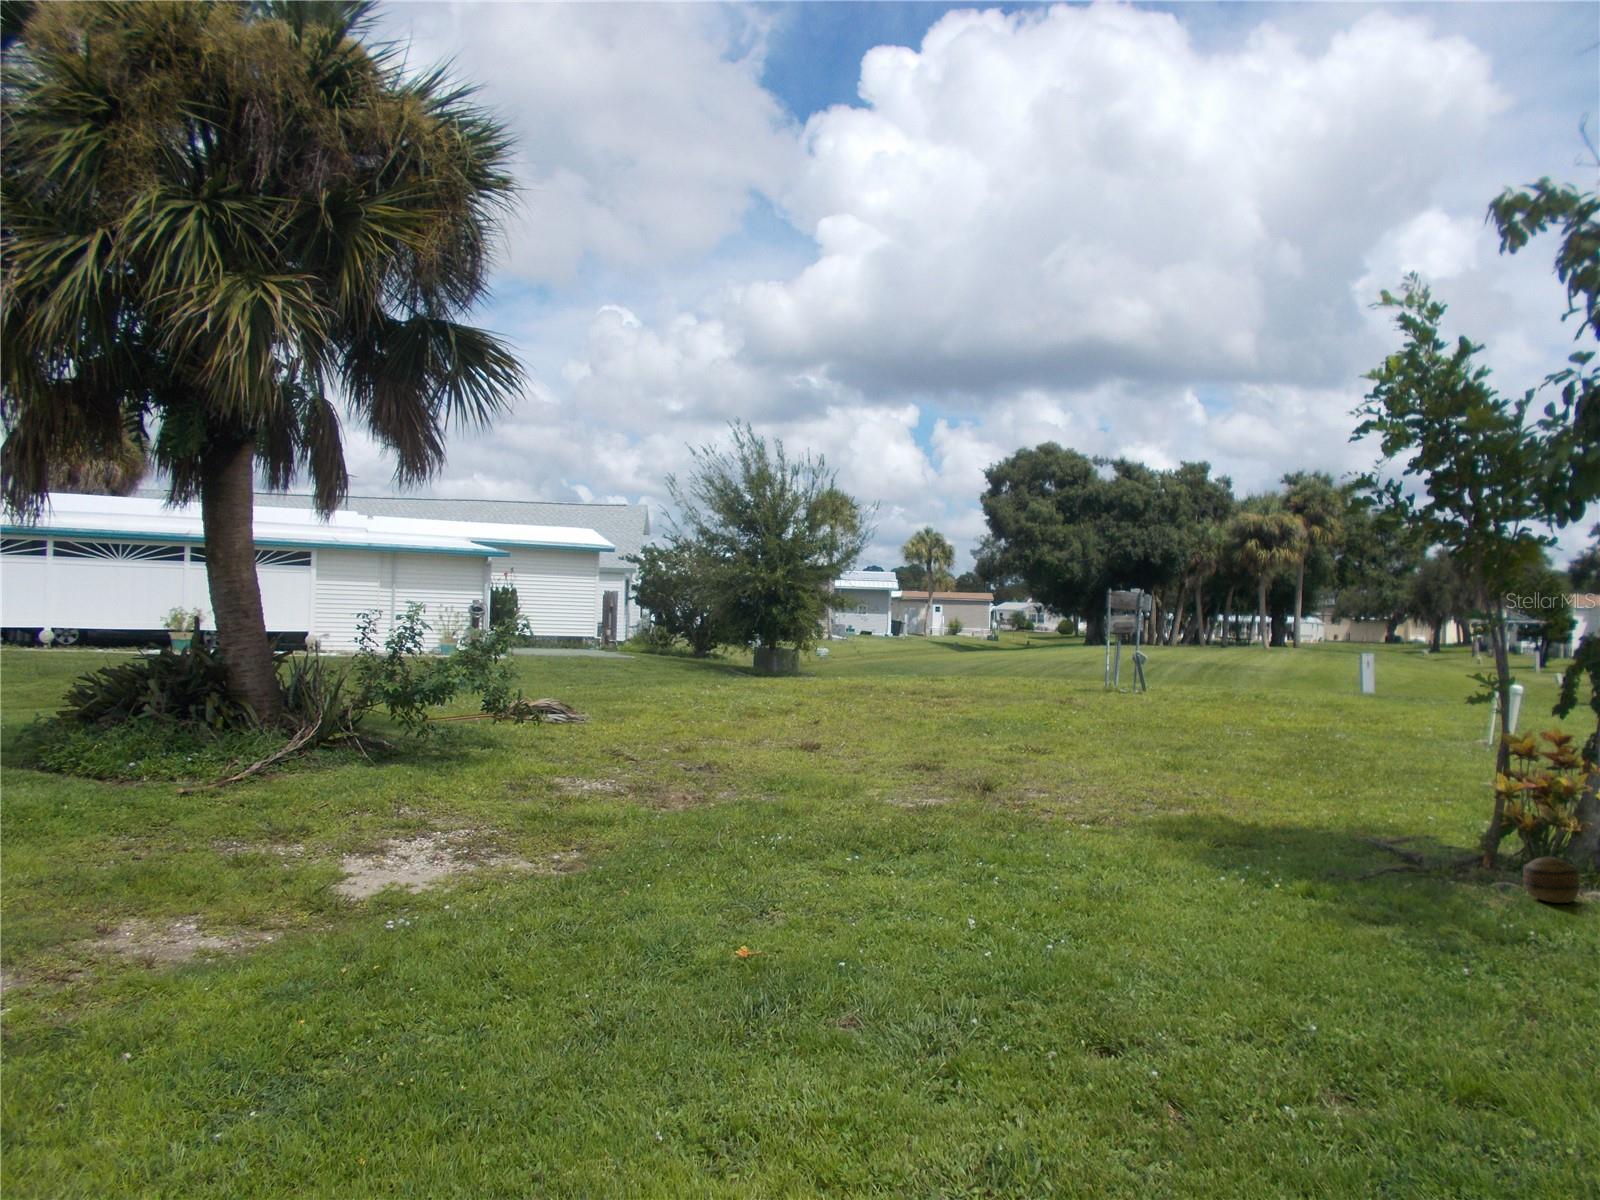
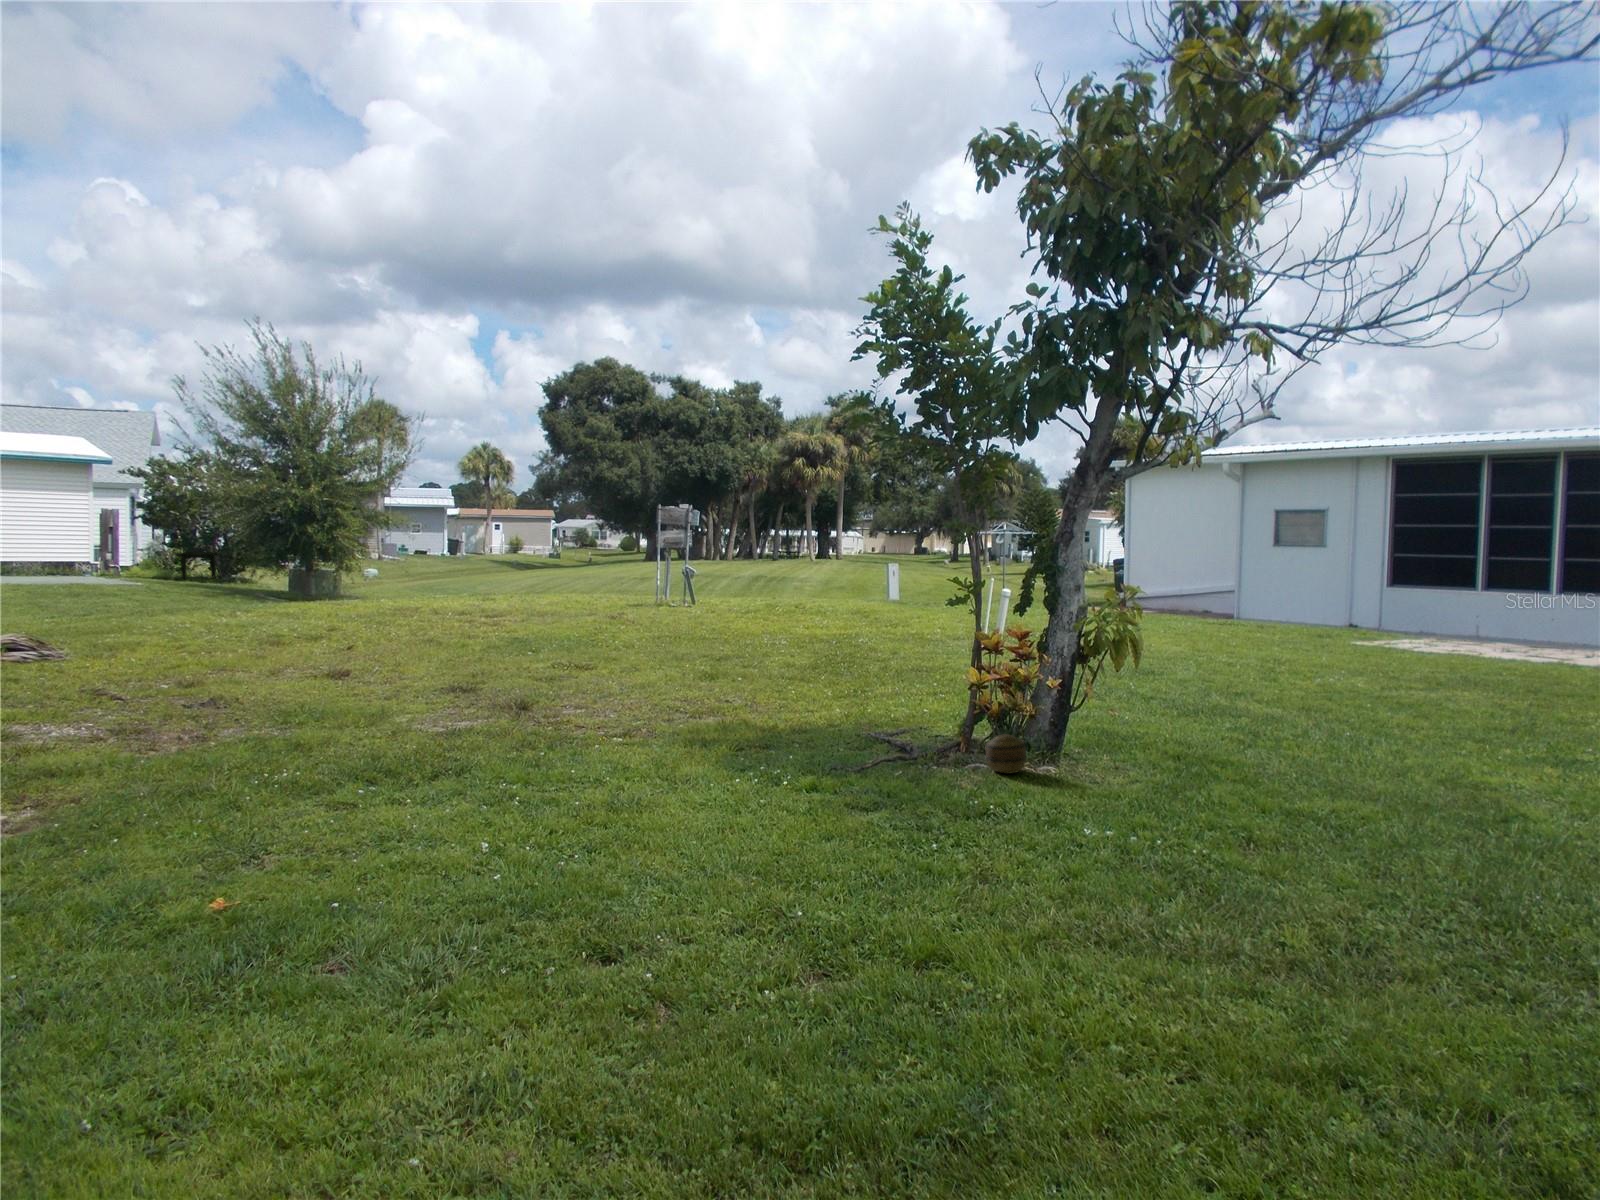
round table: none [659,629,698,654] -> present [174,552,221,579]

